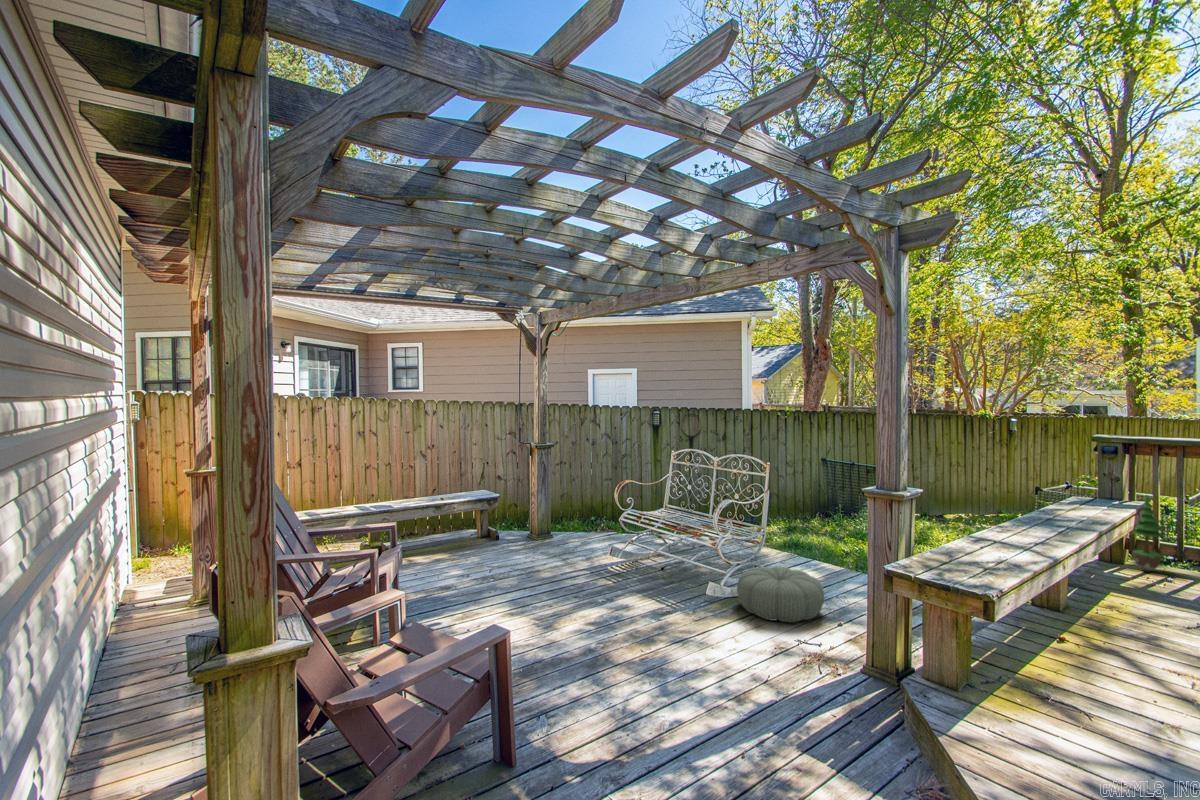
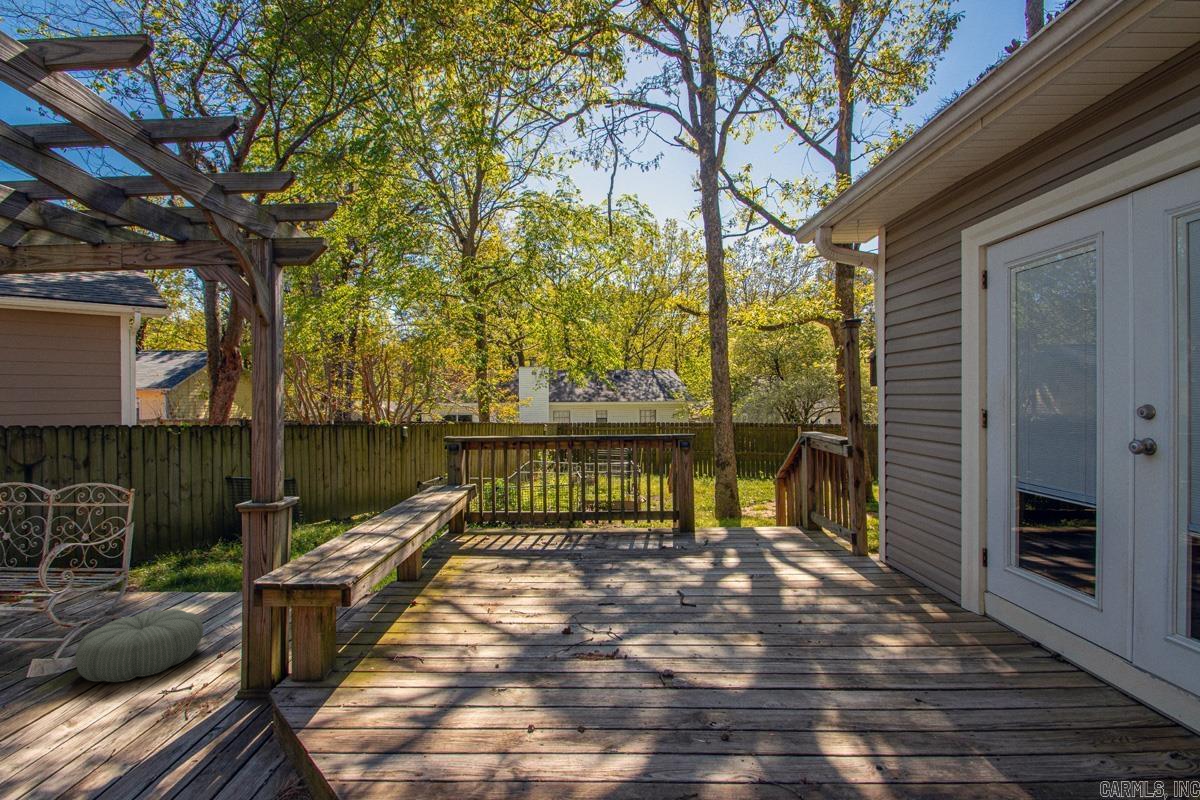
potted tree: present [1132,495,1165,571] -> none [466,478,486,533]

